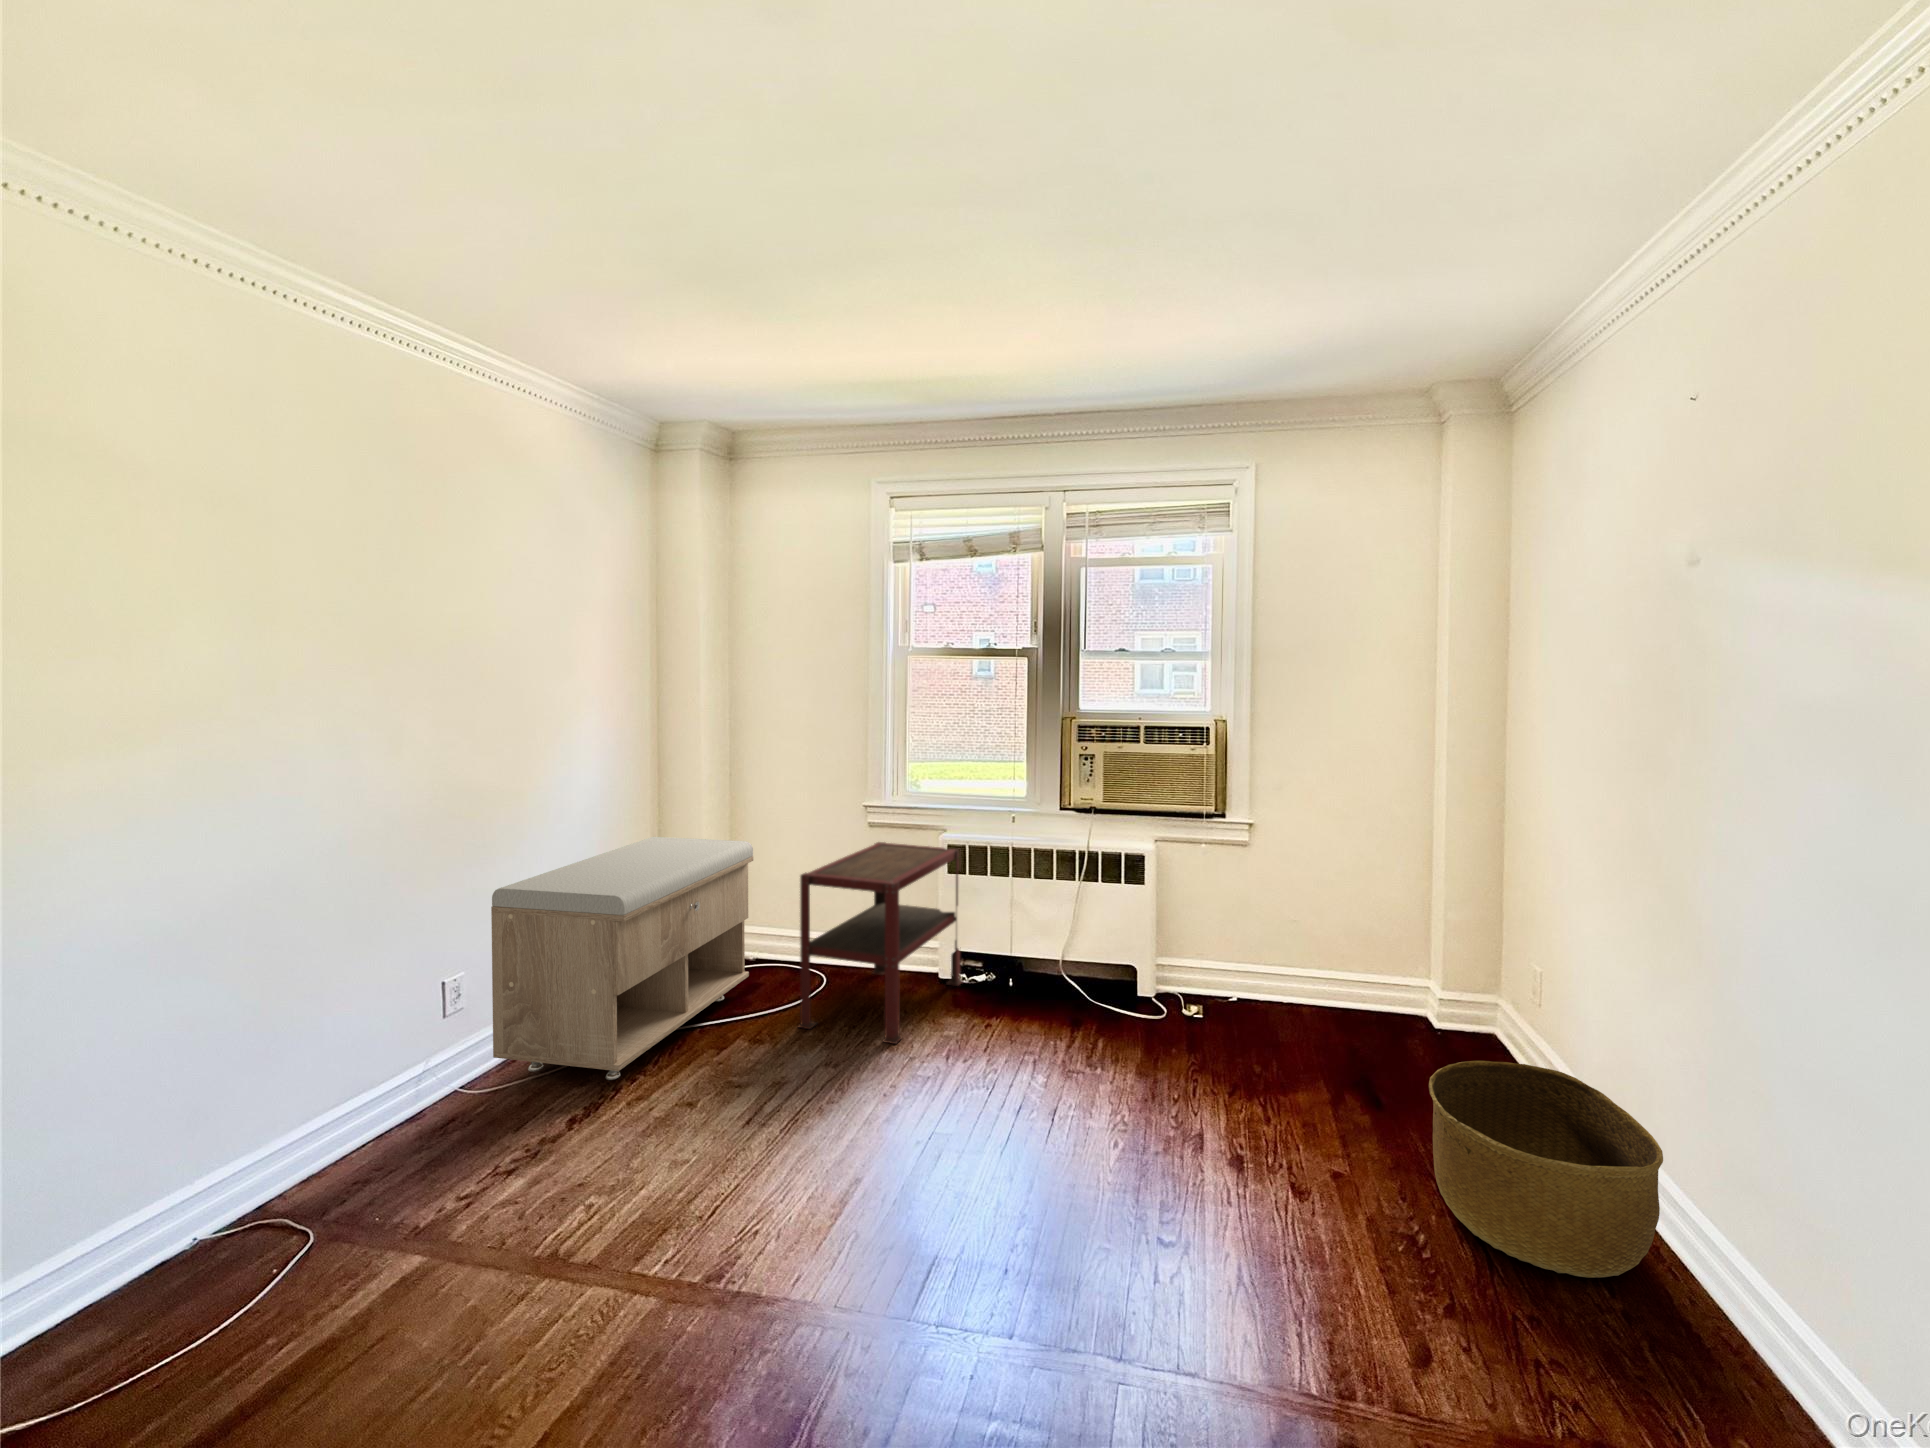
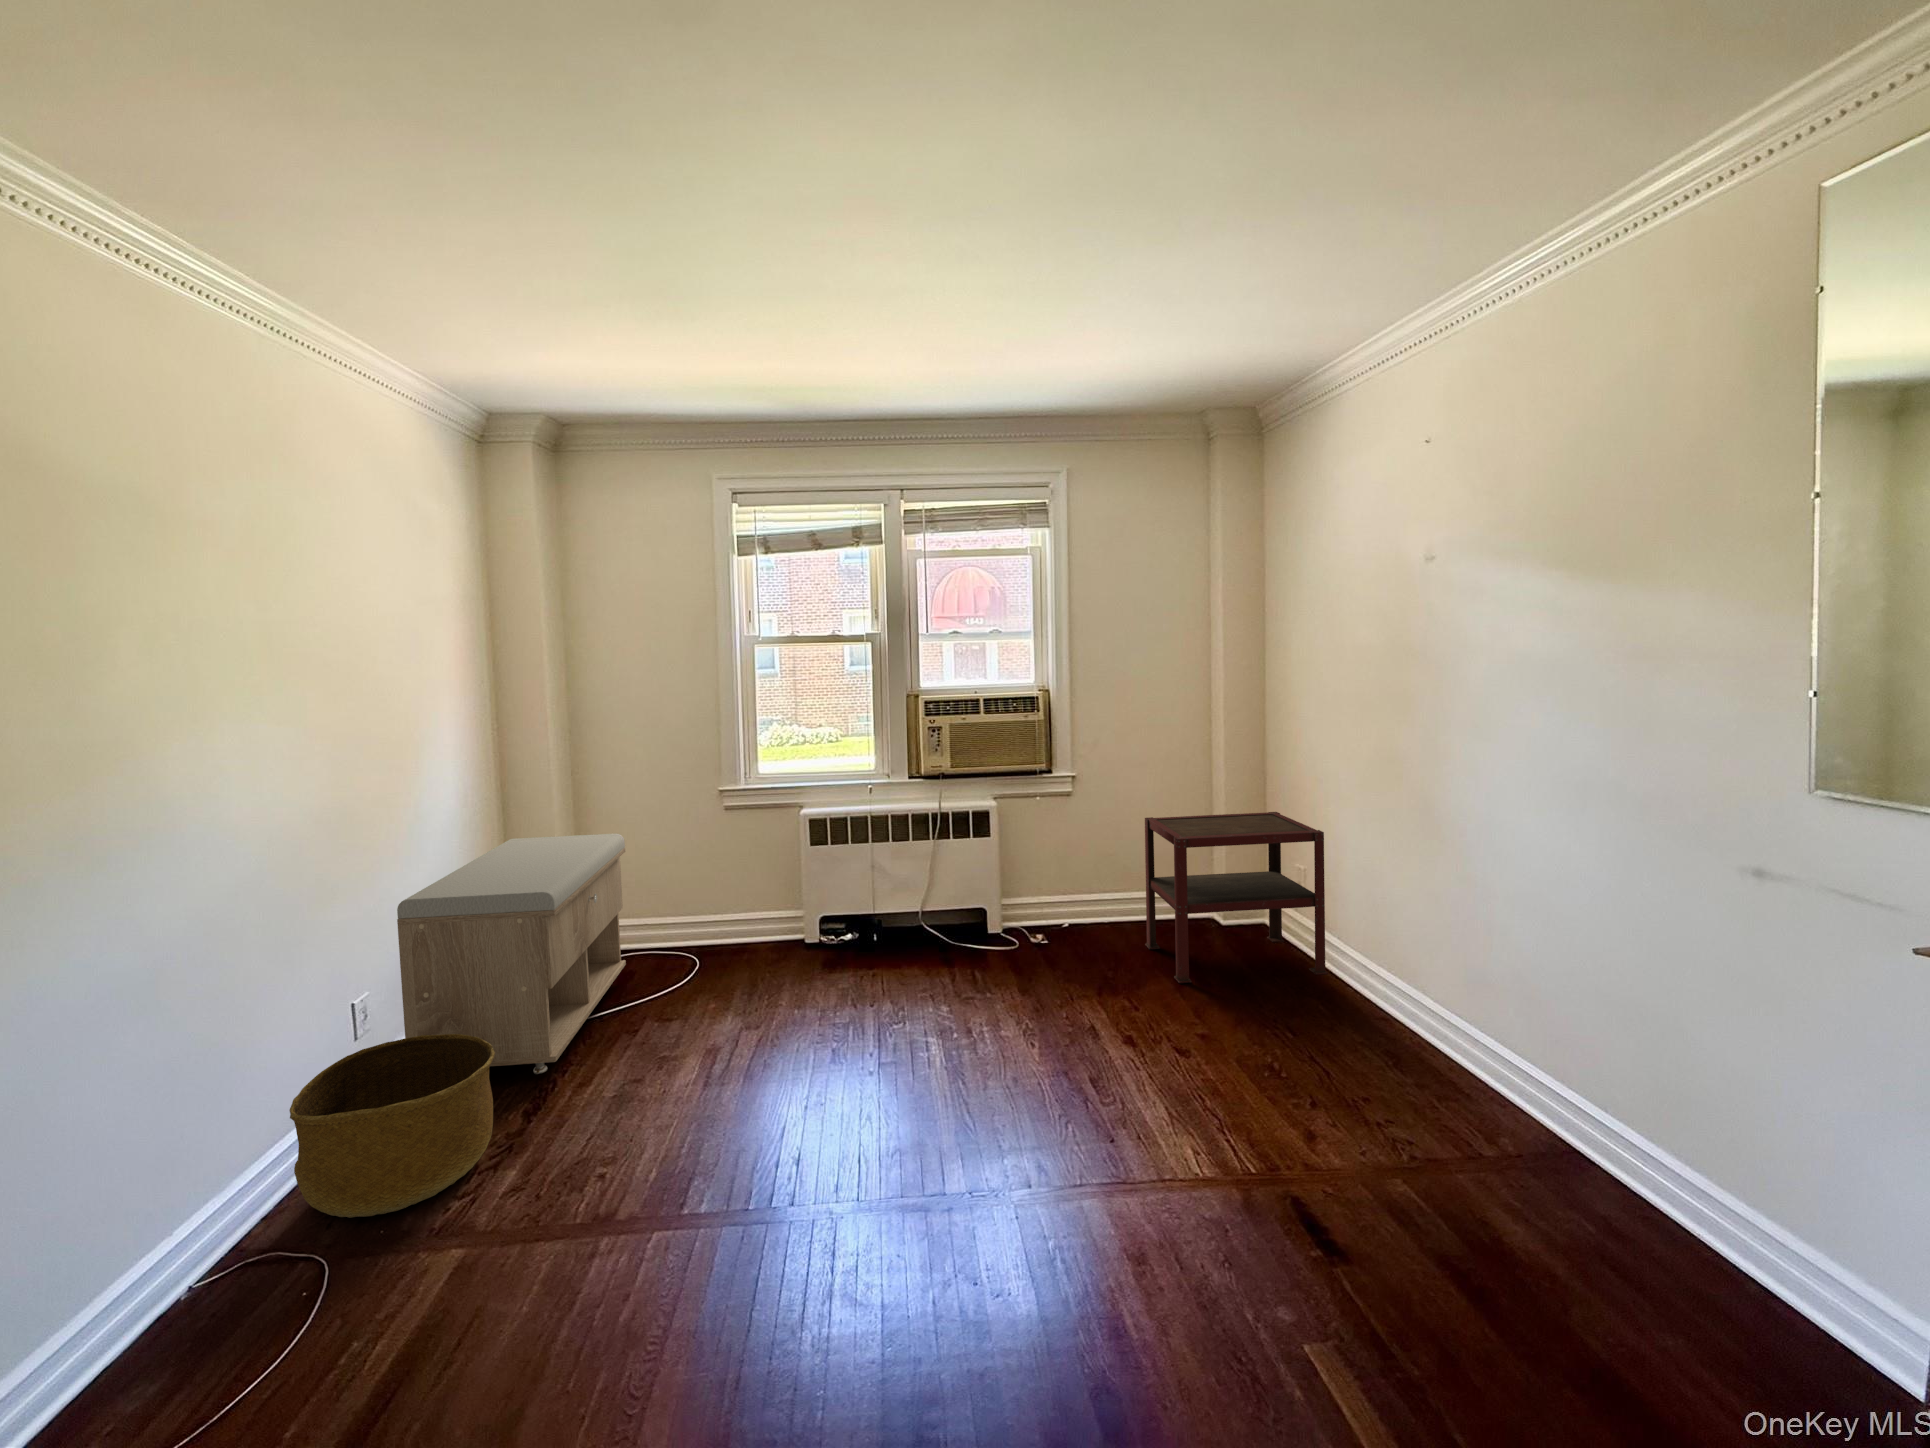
side table: present [798,842,962,1044] -> present [1145,812,1328,983]
basket: present [1429,1061,1663,1278] -> present [289,1034,495,1218]

